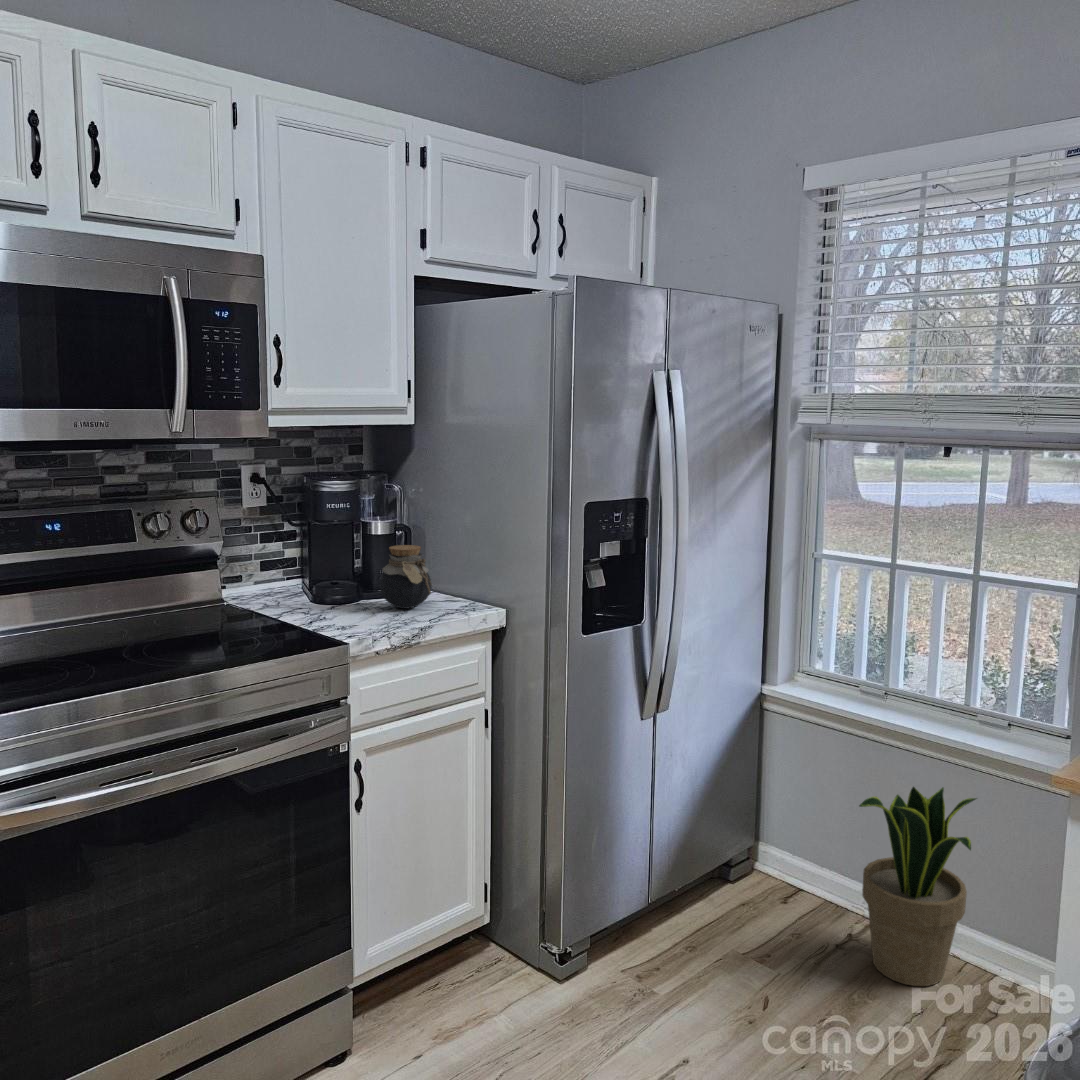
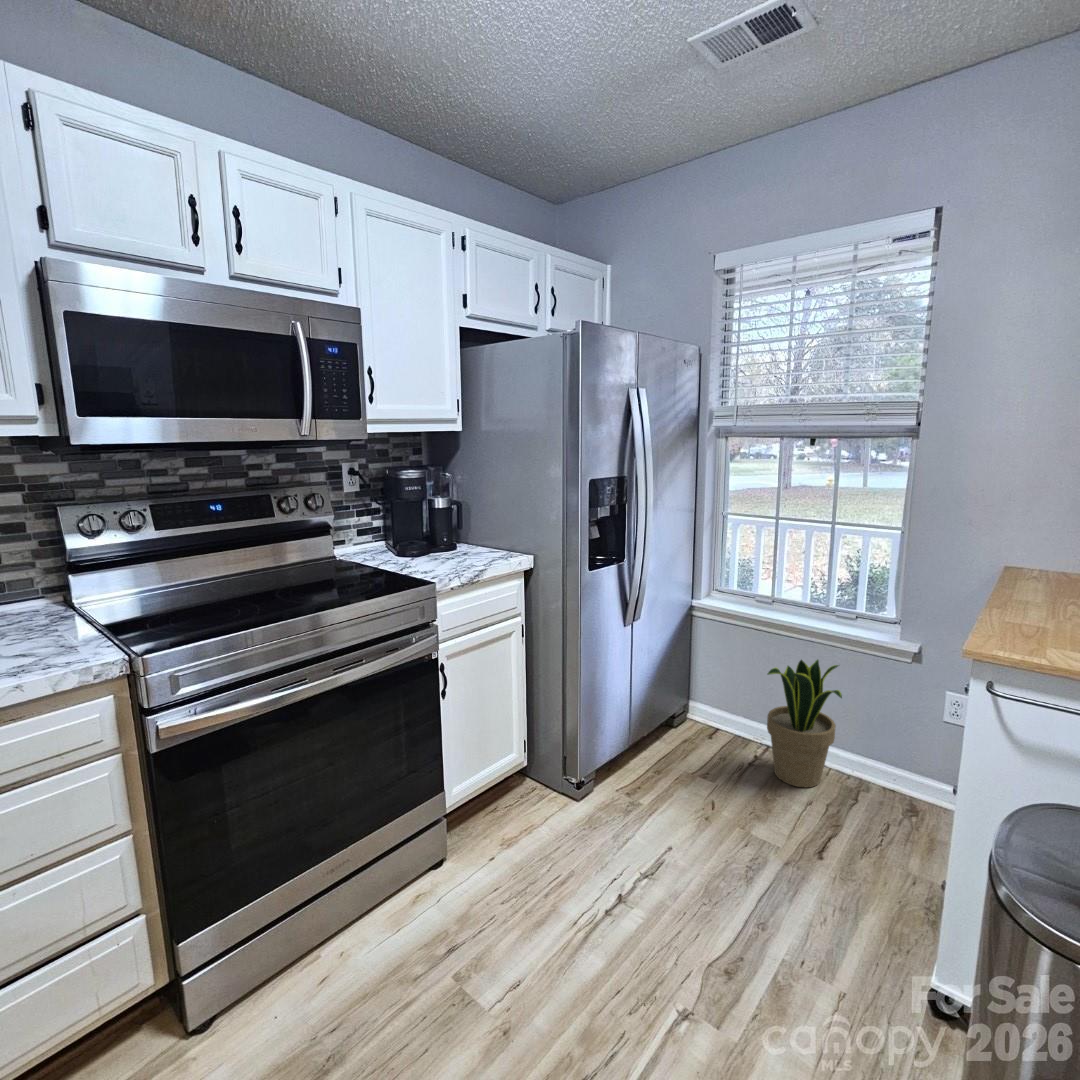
jar: present [380,545,432,609] -> none [446,514,483,557]

